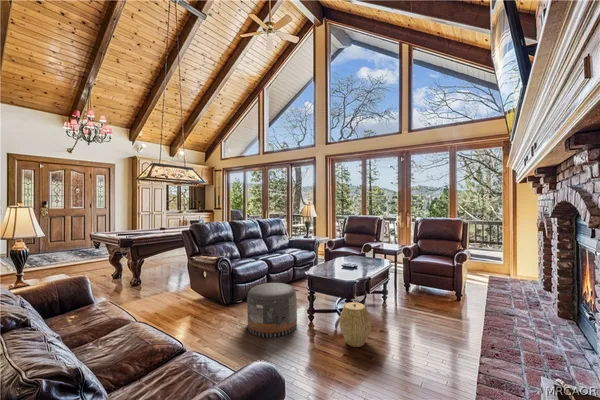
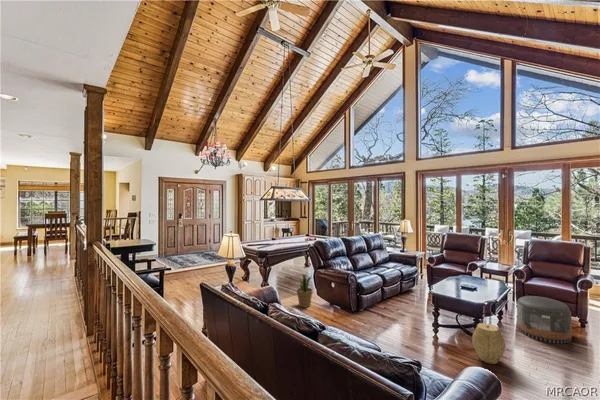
potted plant: none [165,262,188,302] -> present [297,274,313,307]
pouf: present [247,283,297,337] -> present [517,296,572,344]

